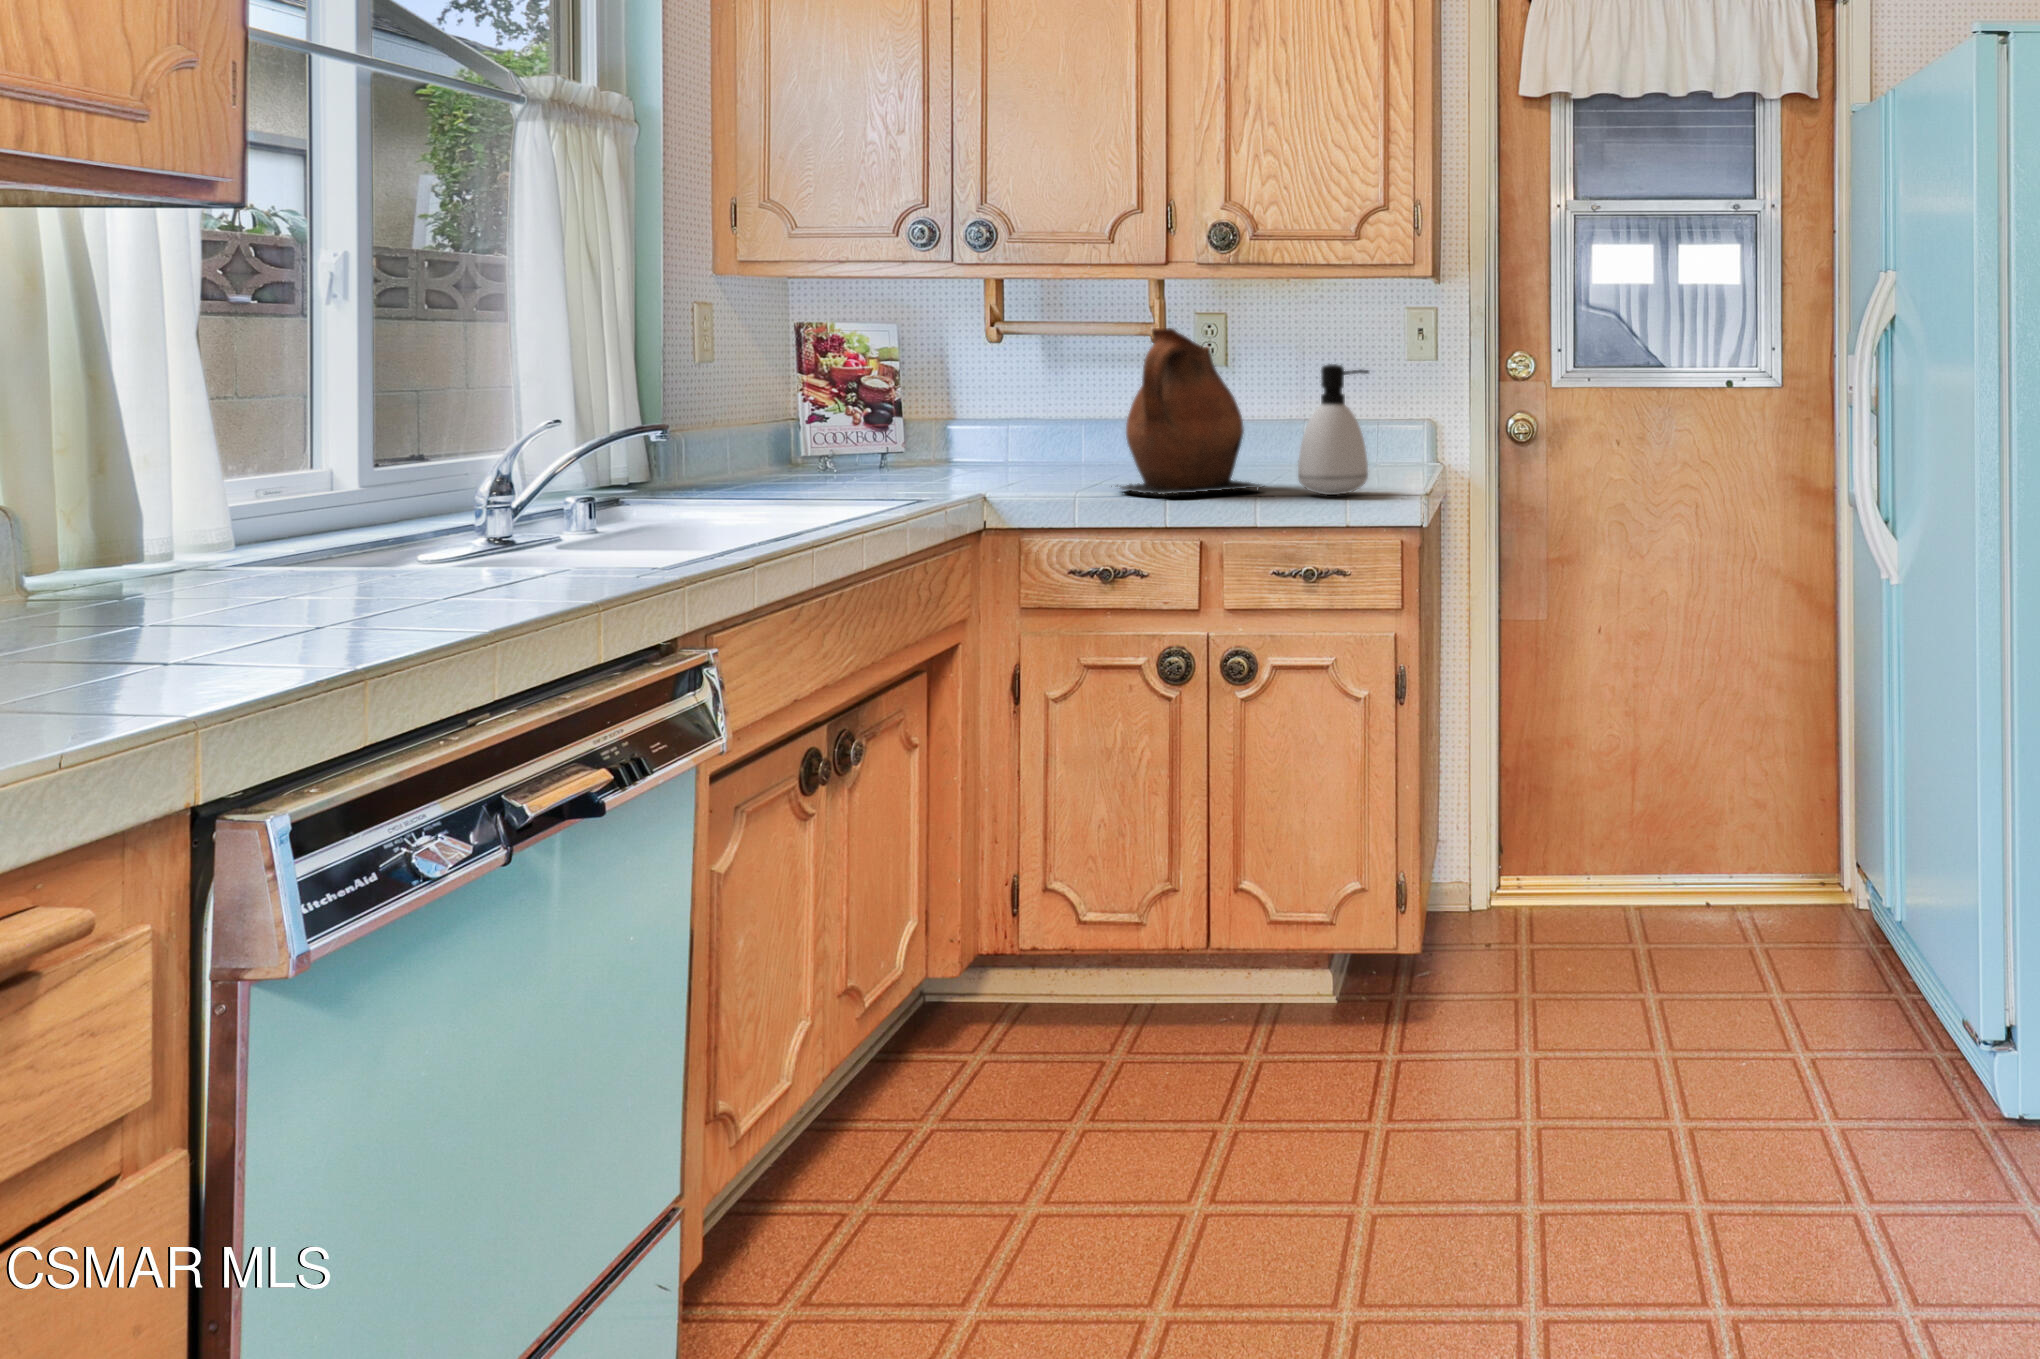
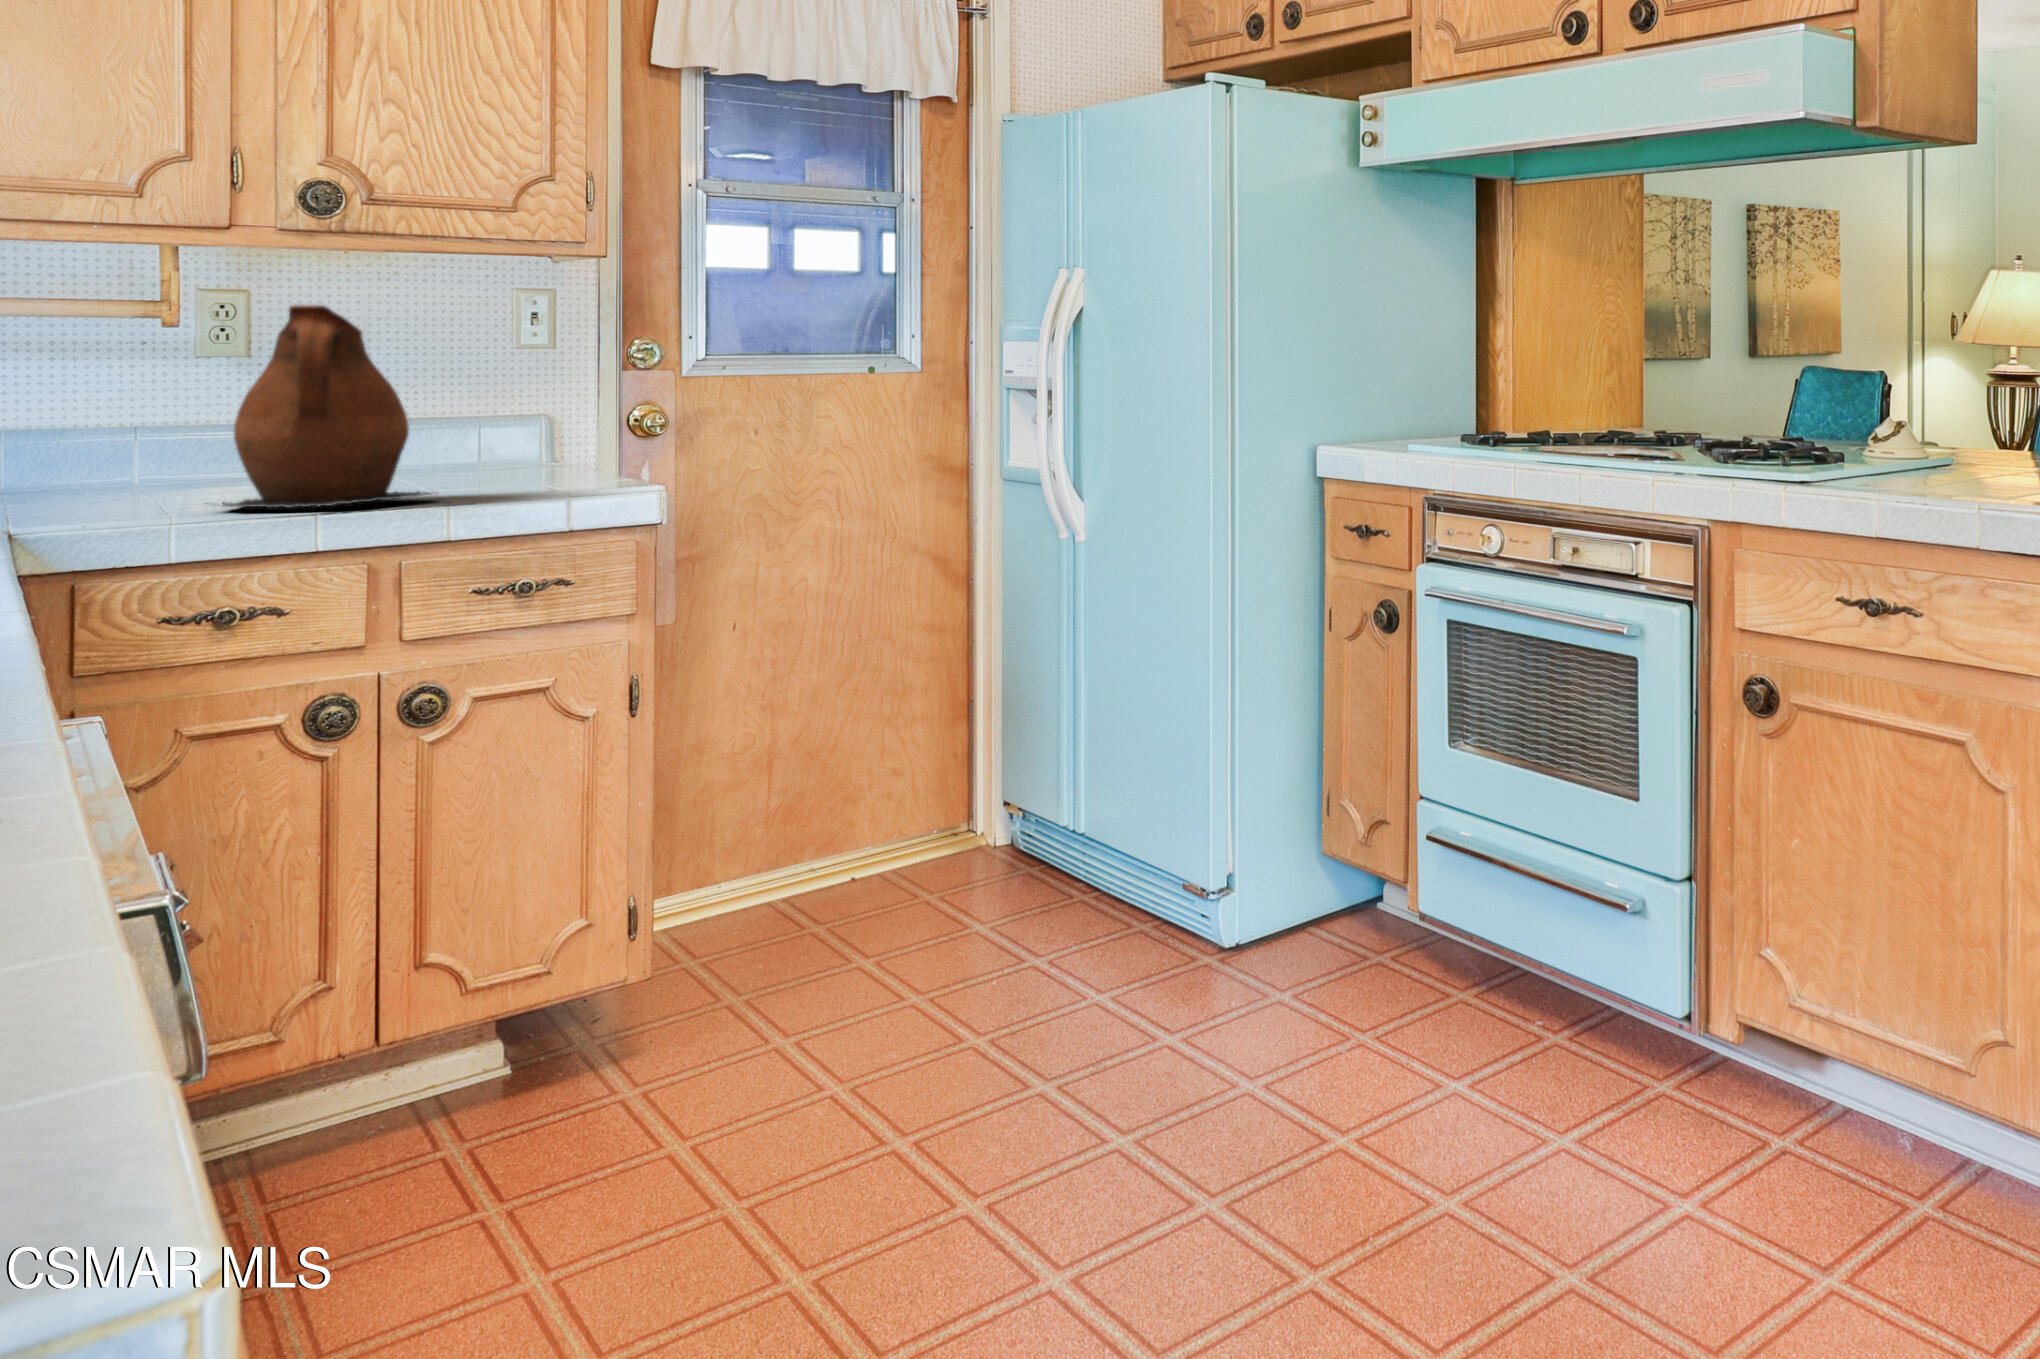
soap dispenser: present [1298,364,1369,495] -> none [498,350,591,496]

